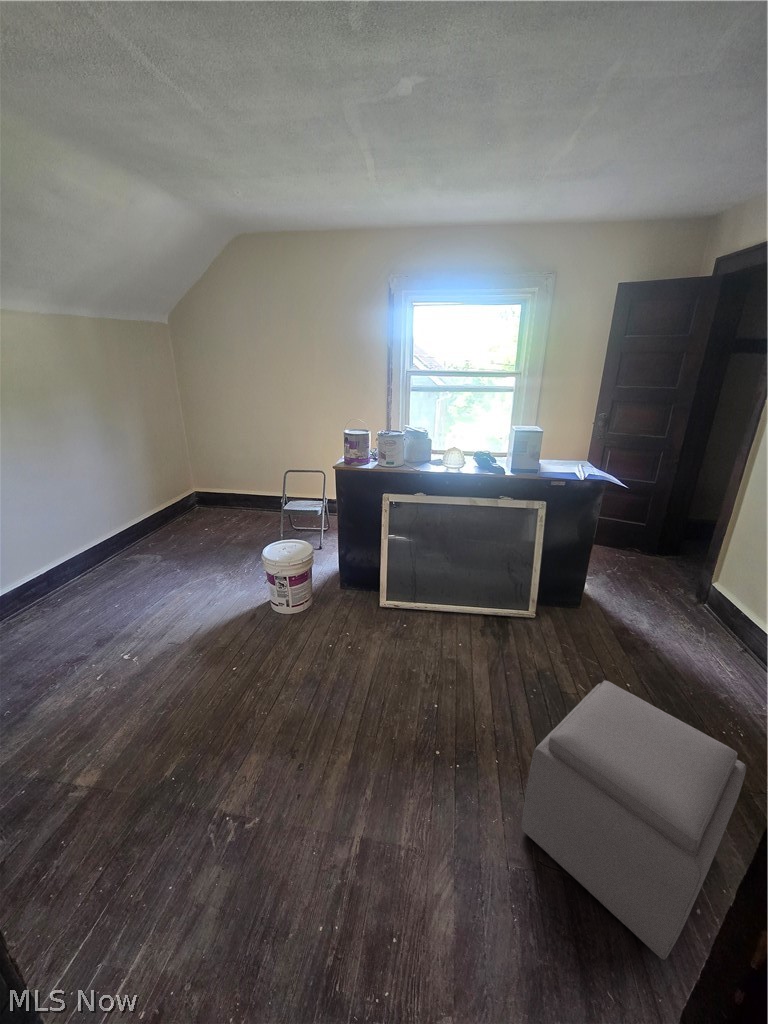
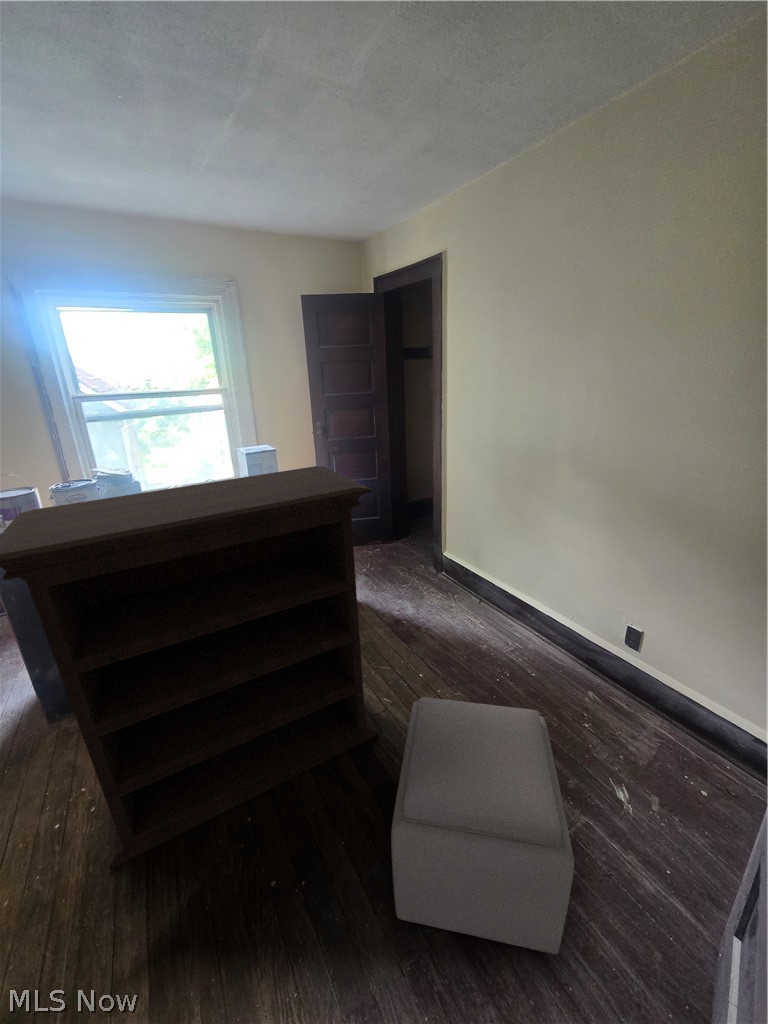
bookshelf: none [338,443,614,707] -> present [0,466,378,869]

